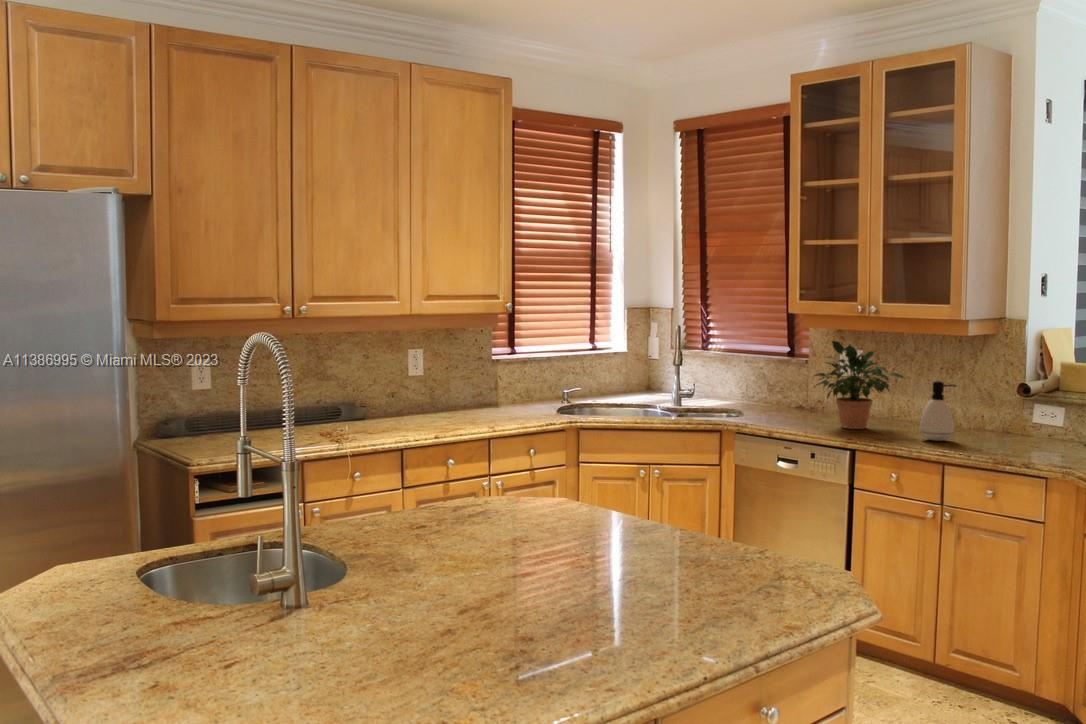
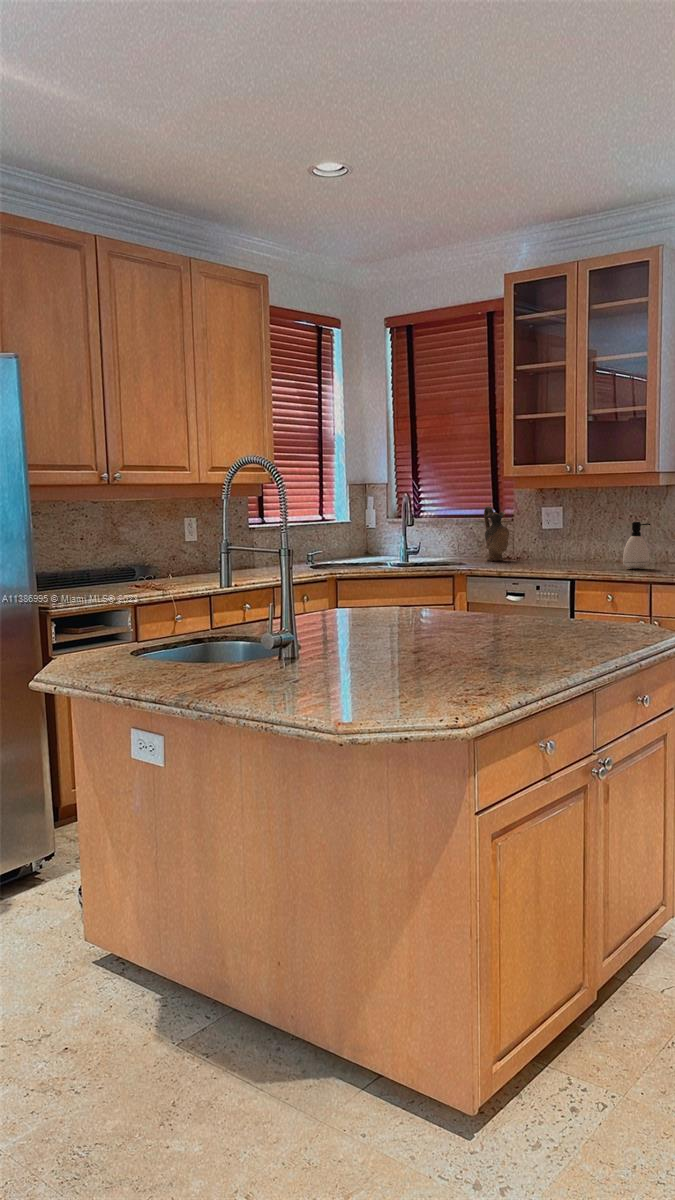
potted plant: present [814,341,904,429] -> none [530,496,607,567]
ceramic pitcher: none [772,344,802,410] -> present [484,506,509,561]

